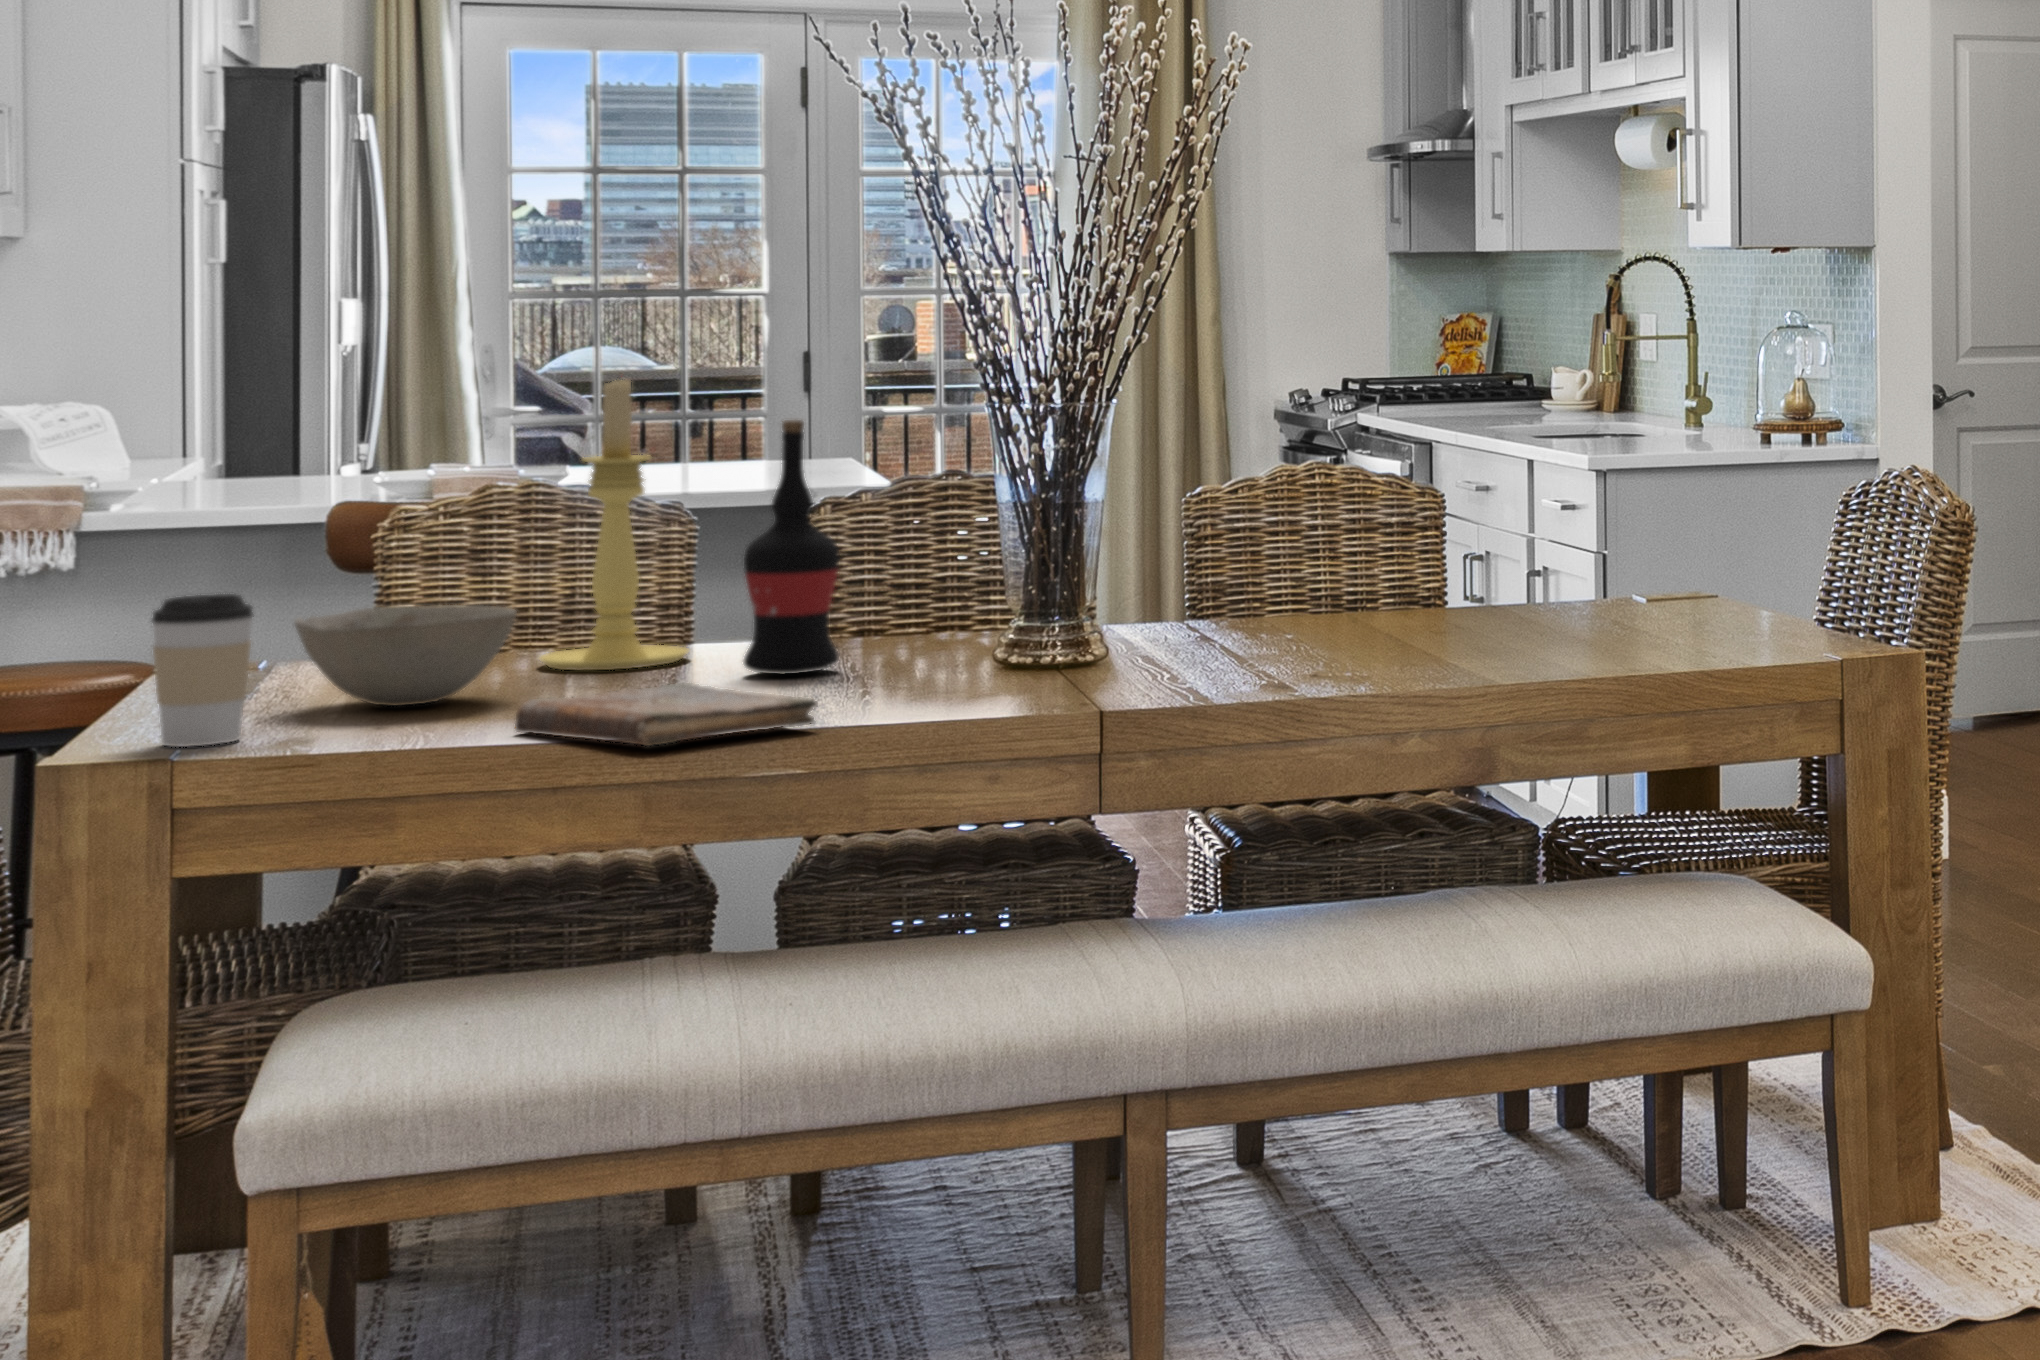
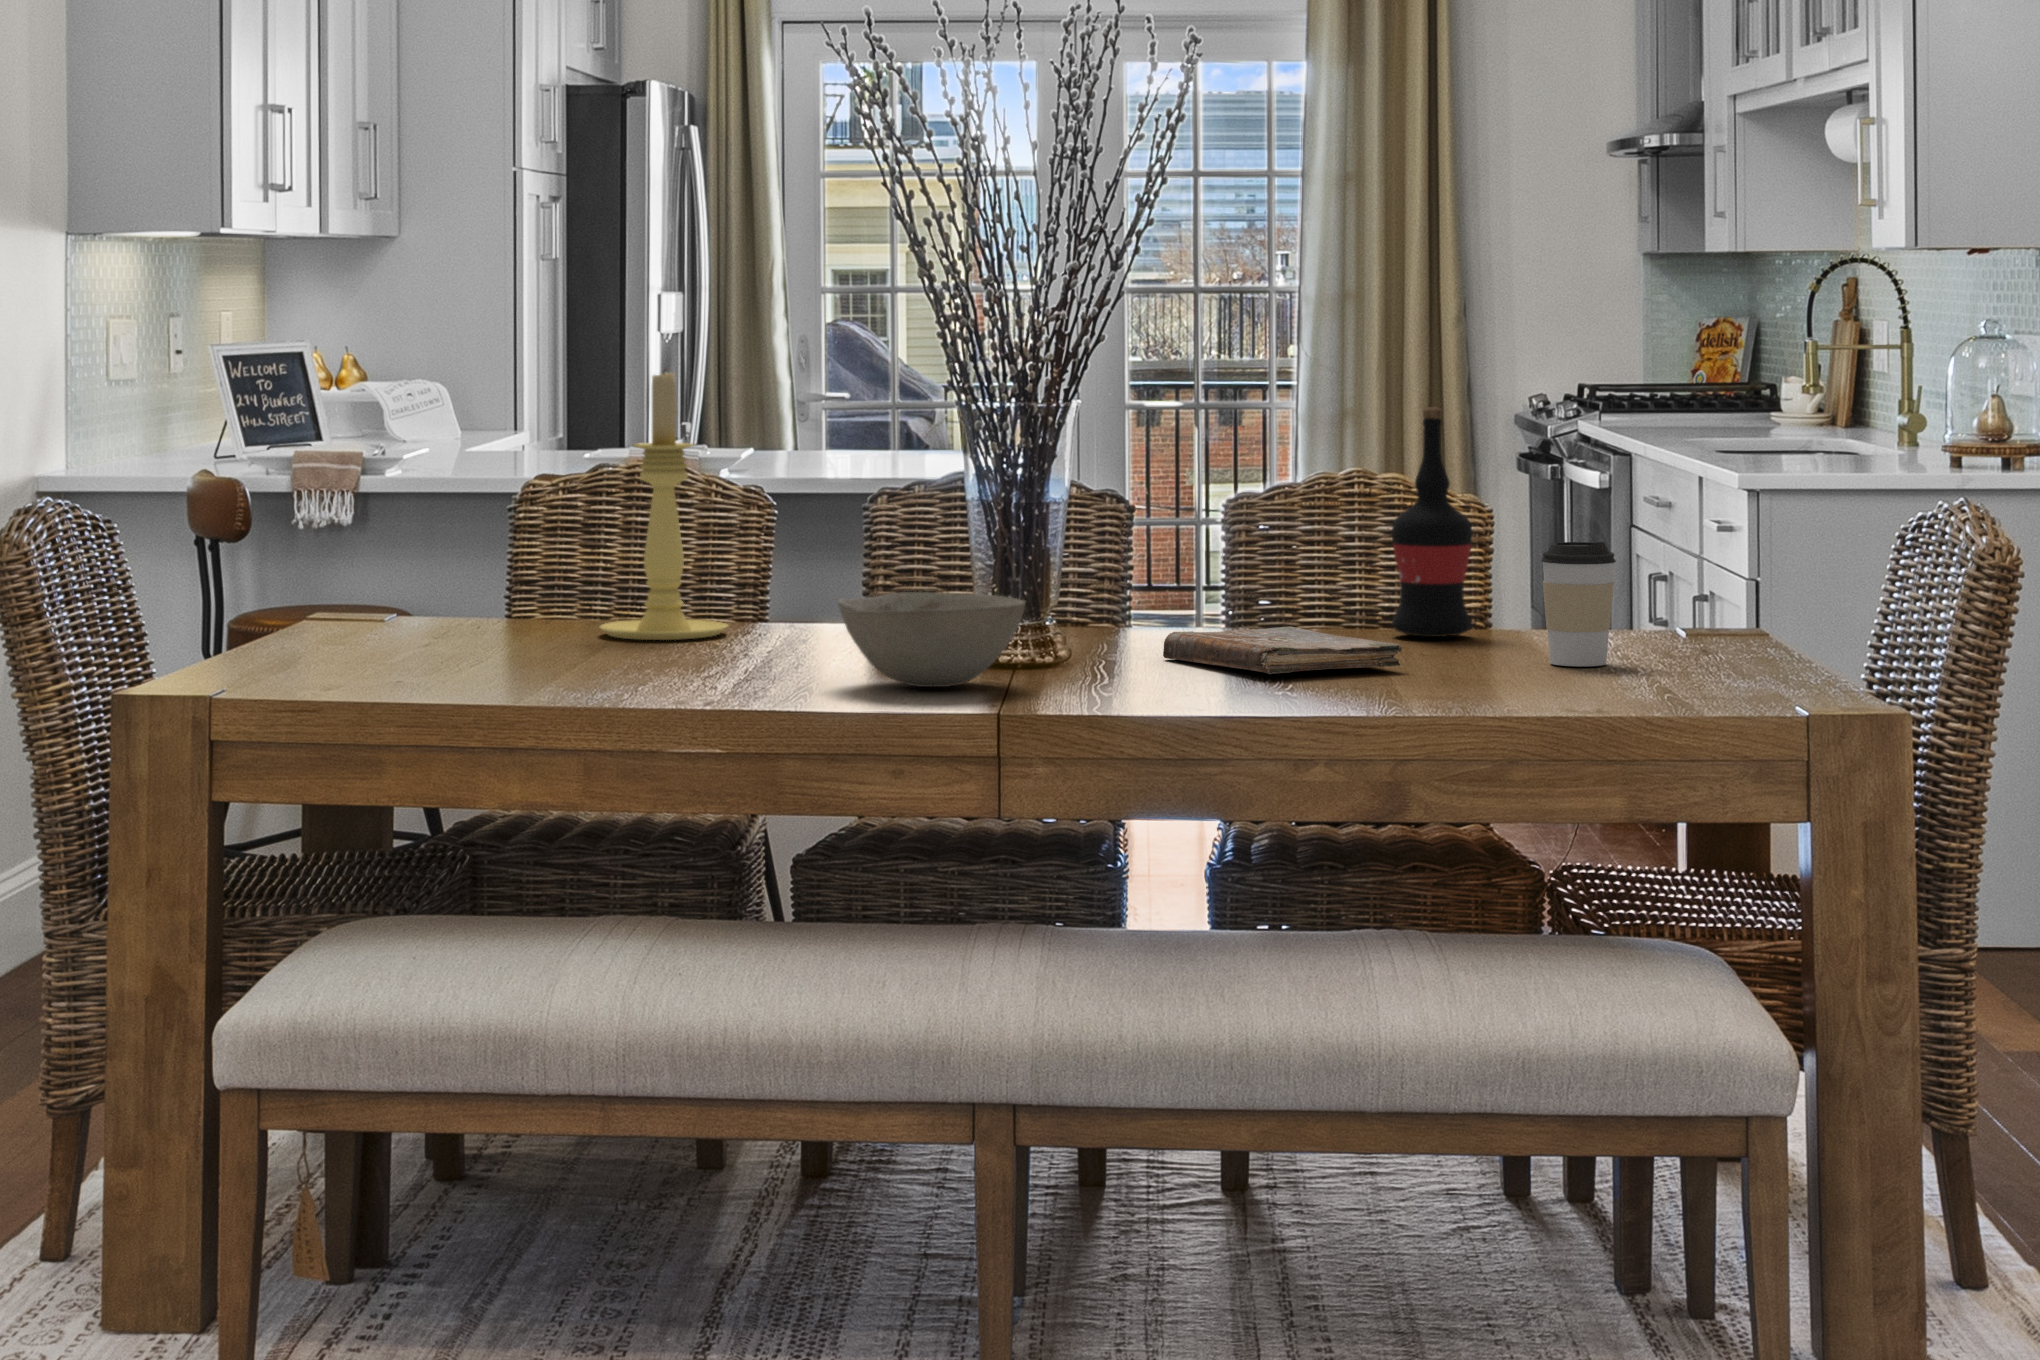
wine bottle: present [744,420,840,674] -> present [1392,408,1473,637]
coffee cup: present [152,594,253,747] -> present [1541,542,1616,666]
bowl: present [295,605,517,706] -> present [838,592,1025,687]
book: present [515,683,817,746] -> present [1163,626,1402,674]

